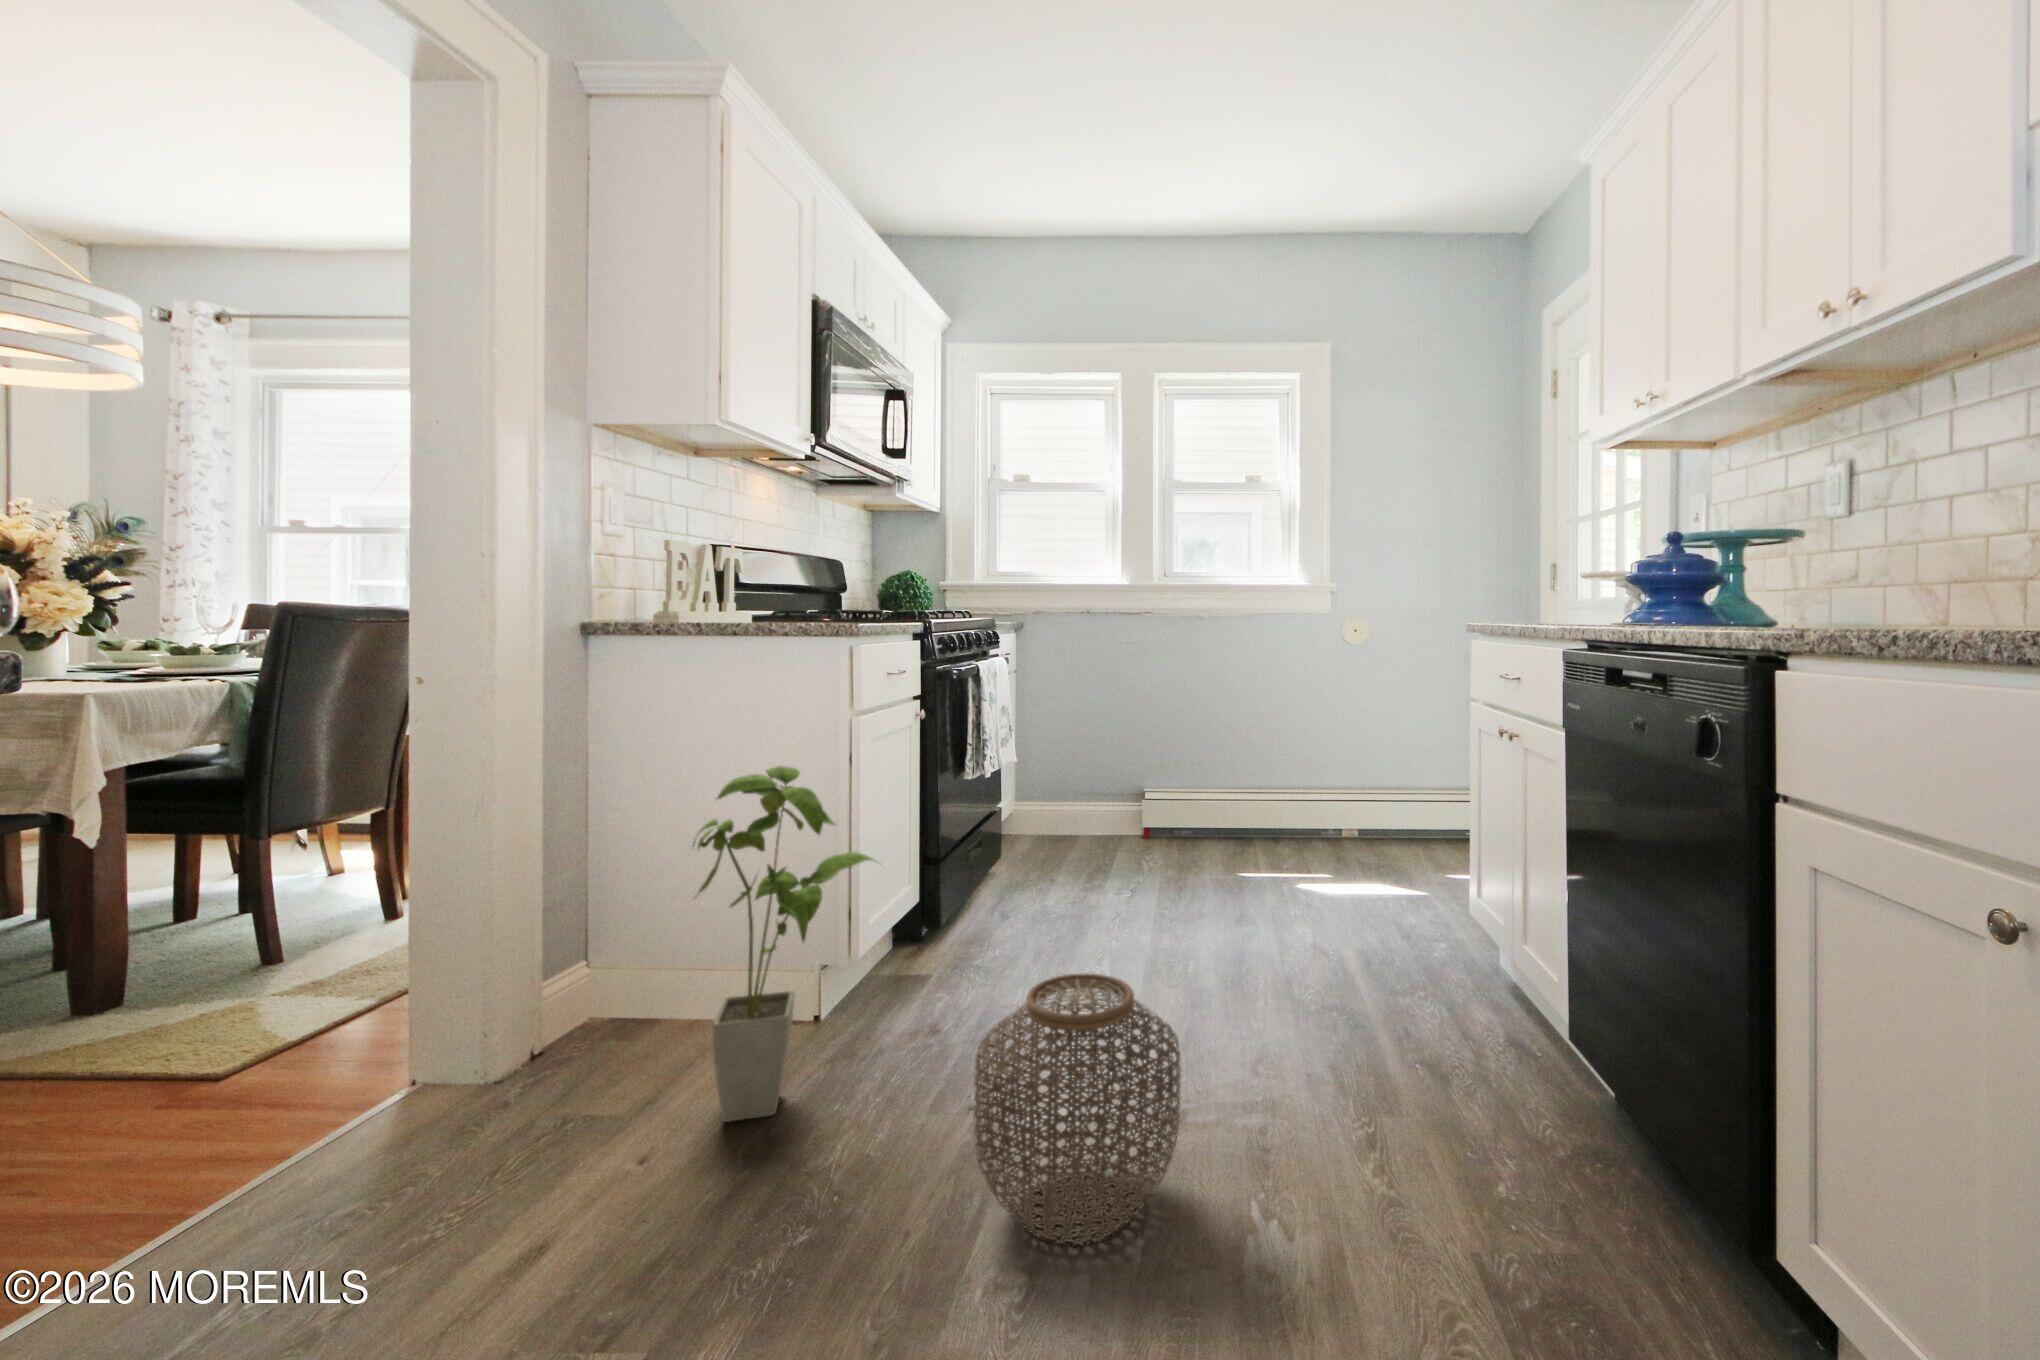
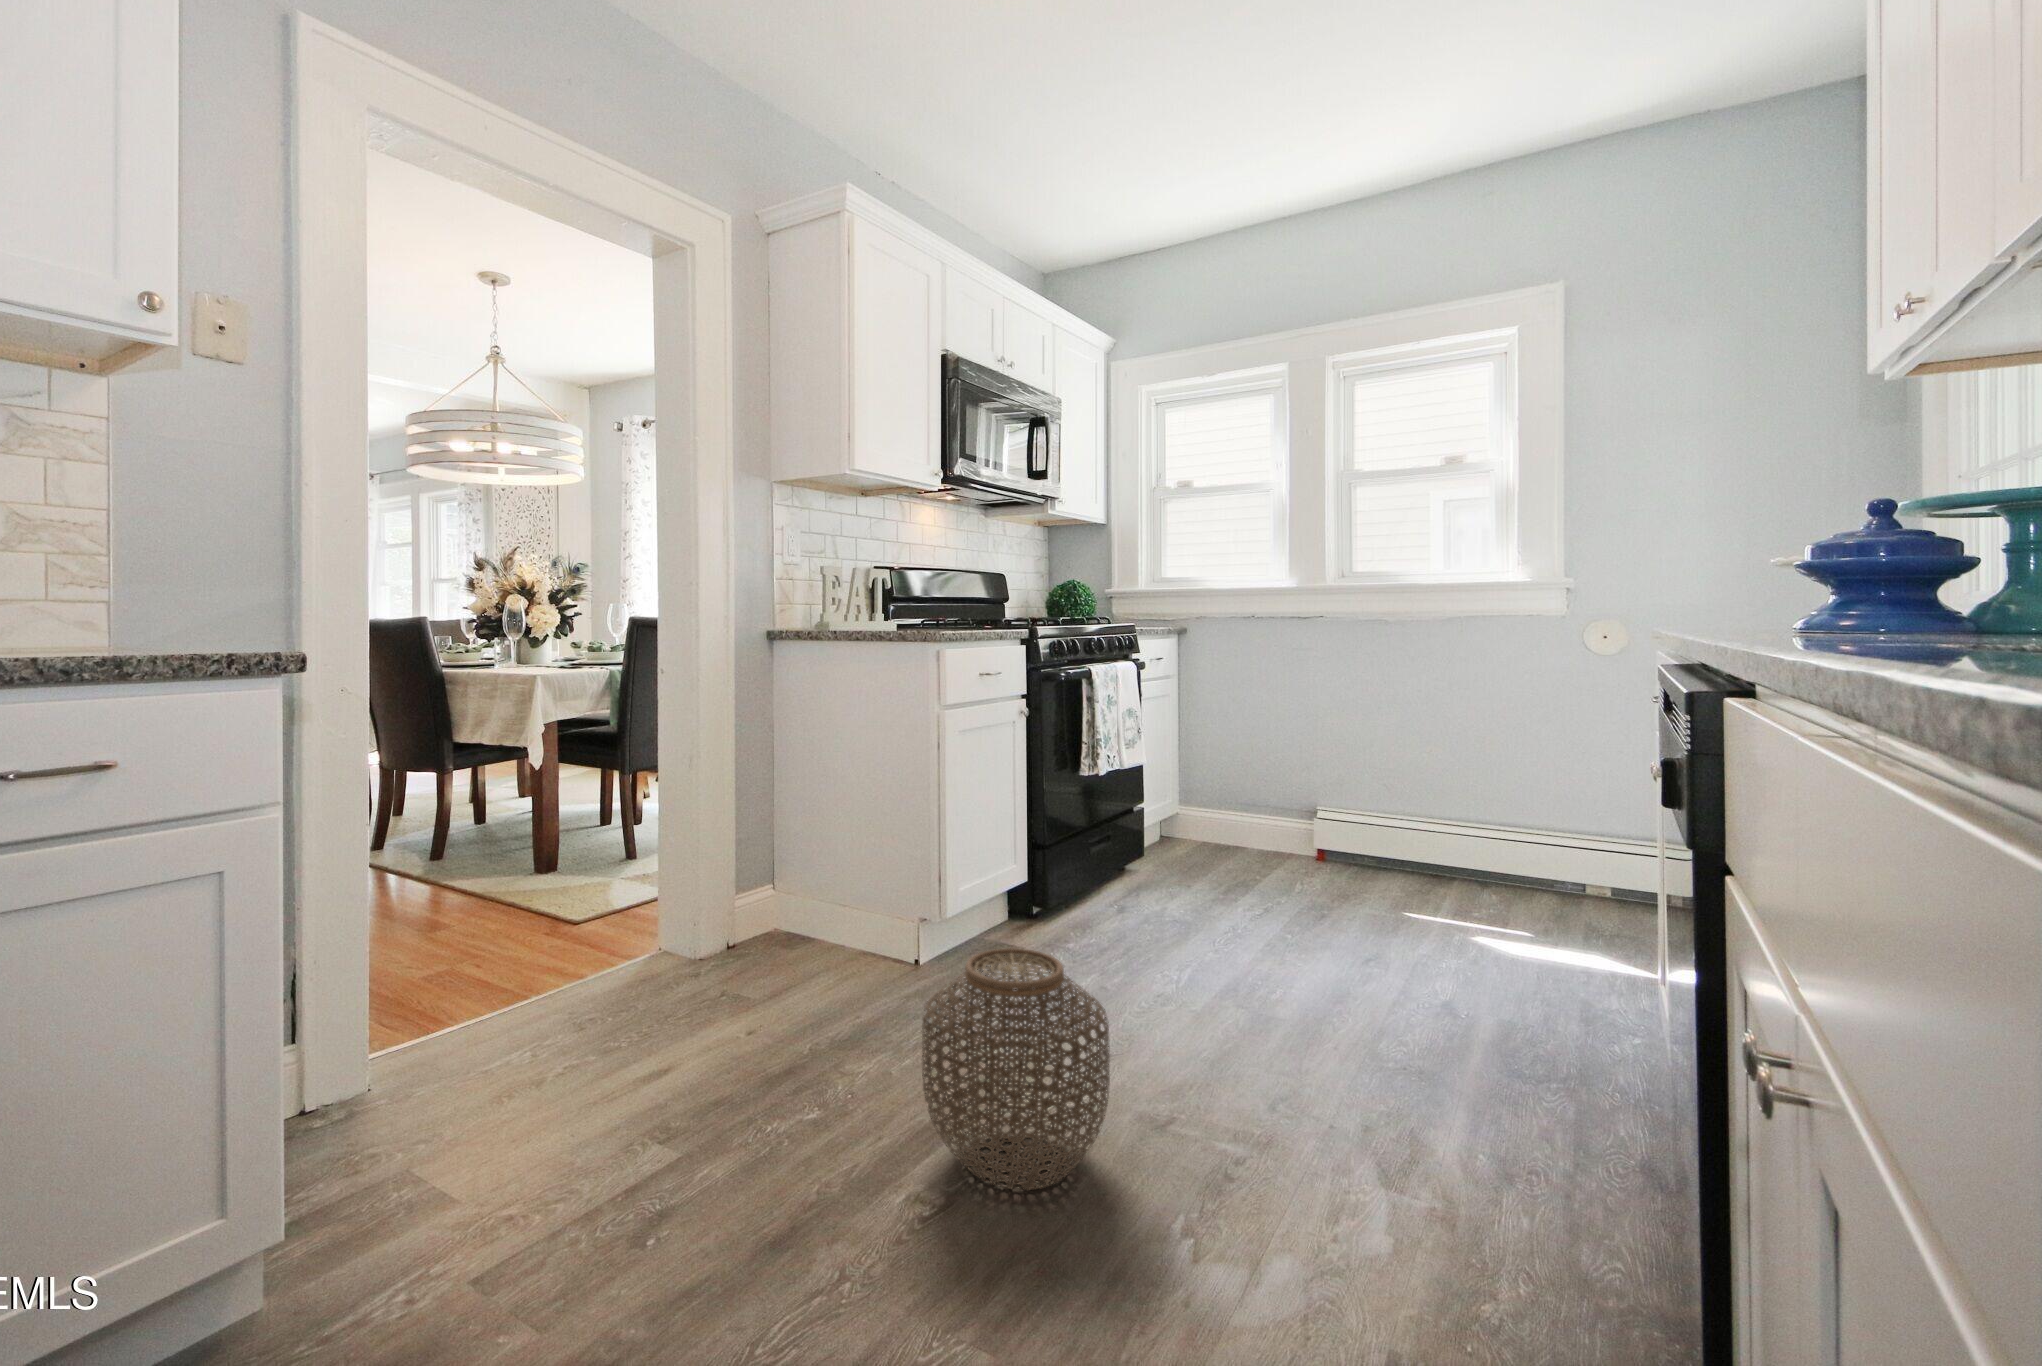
house plant: present [693,766,874,1122] -> none [786,744,933,1026]

